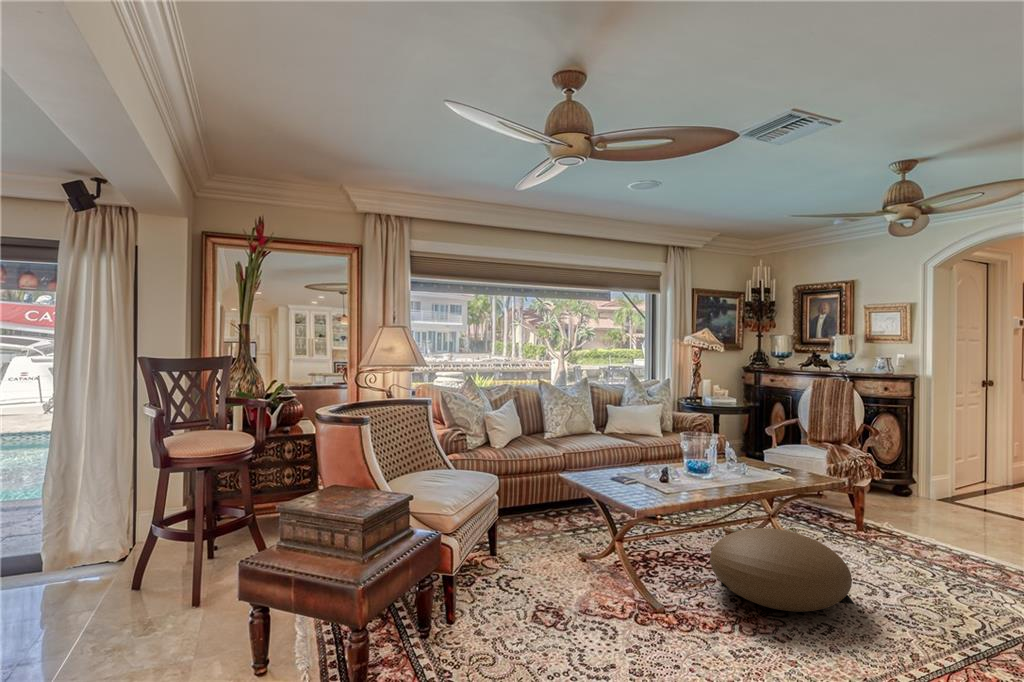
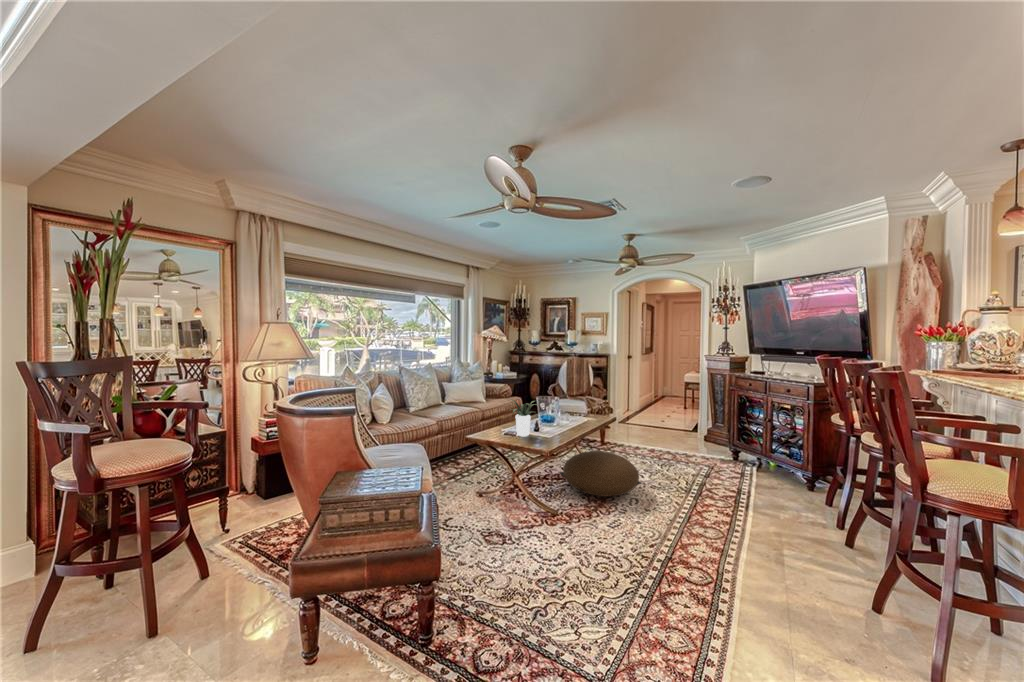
potted plant: none [618,429,675,485] -> present [512,400,537,436]

